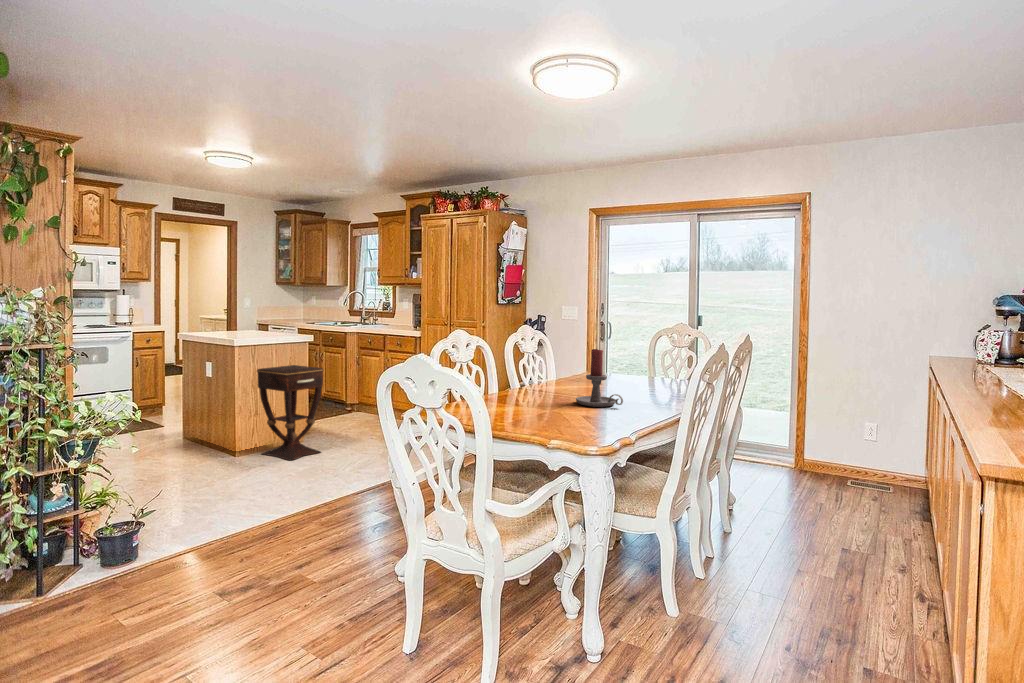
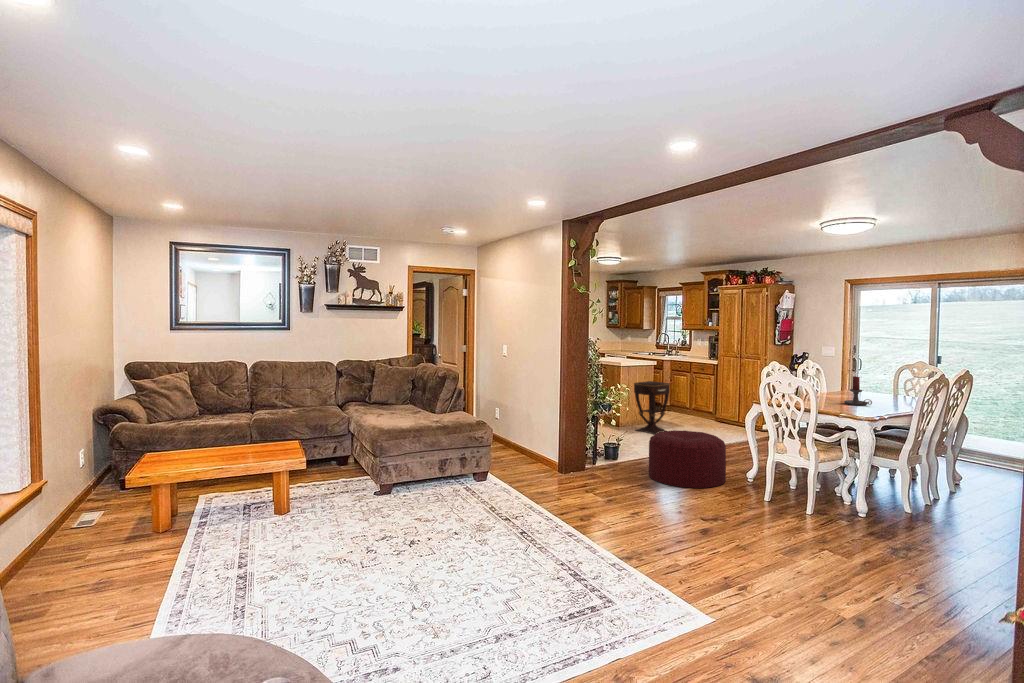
ottoman: none [163,473,348,629] -> present [649,430,726,488]

